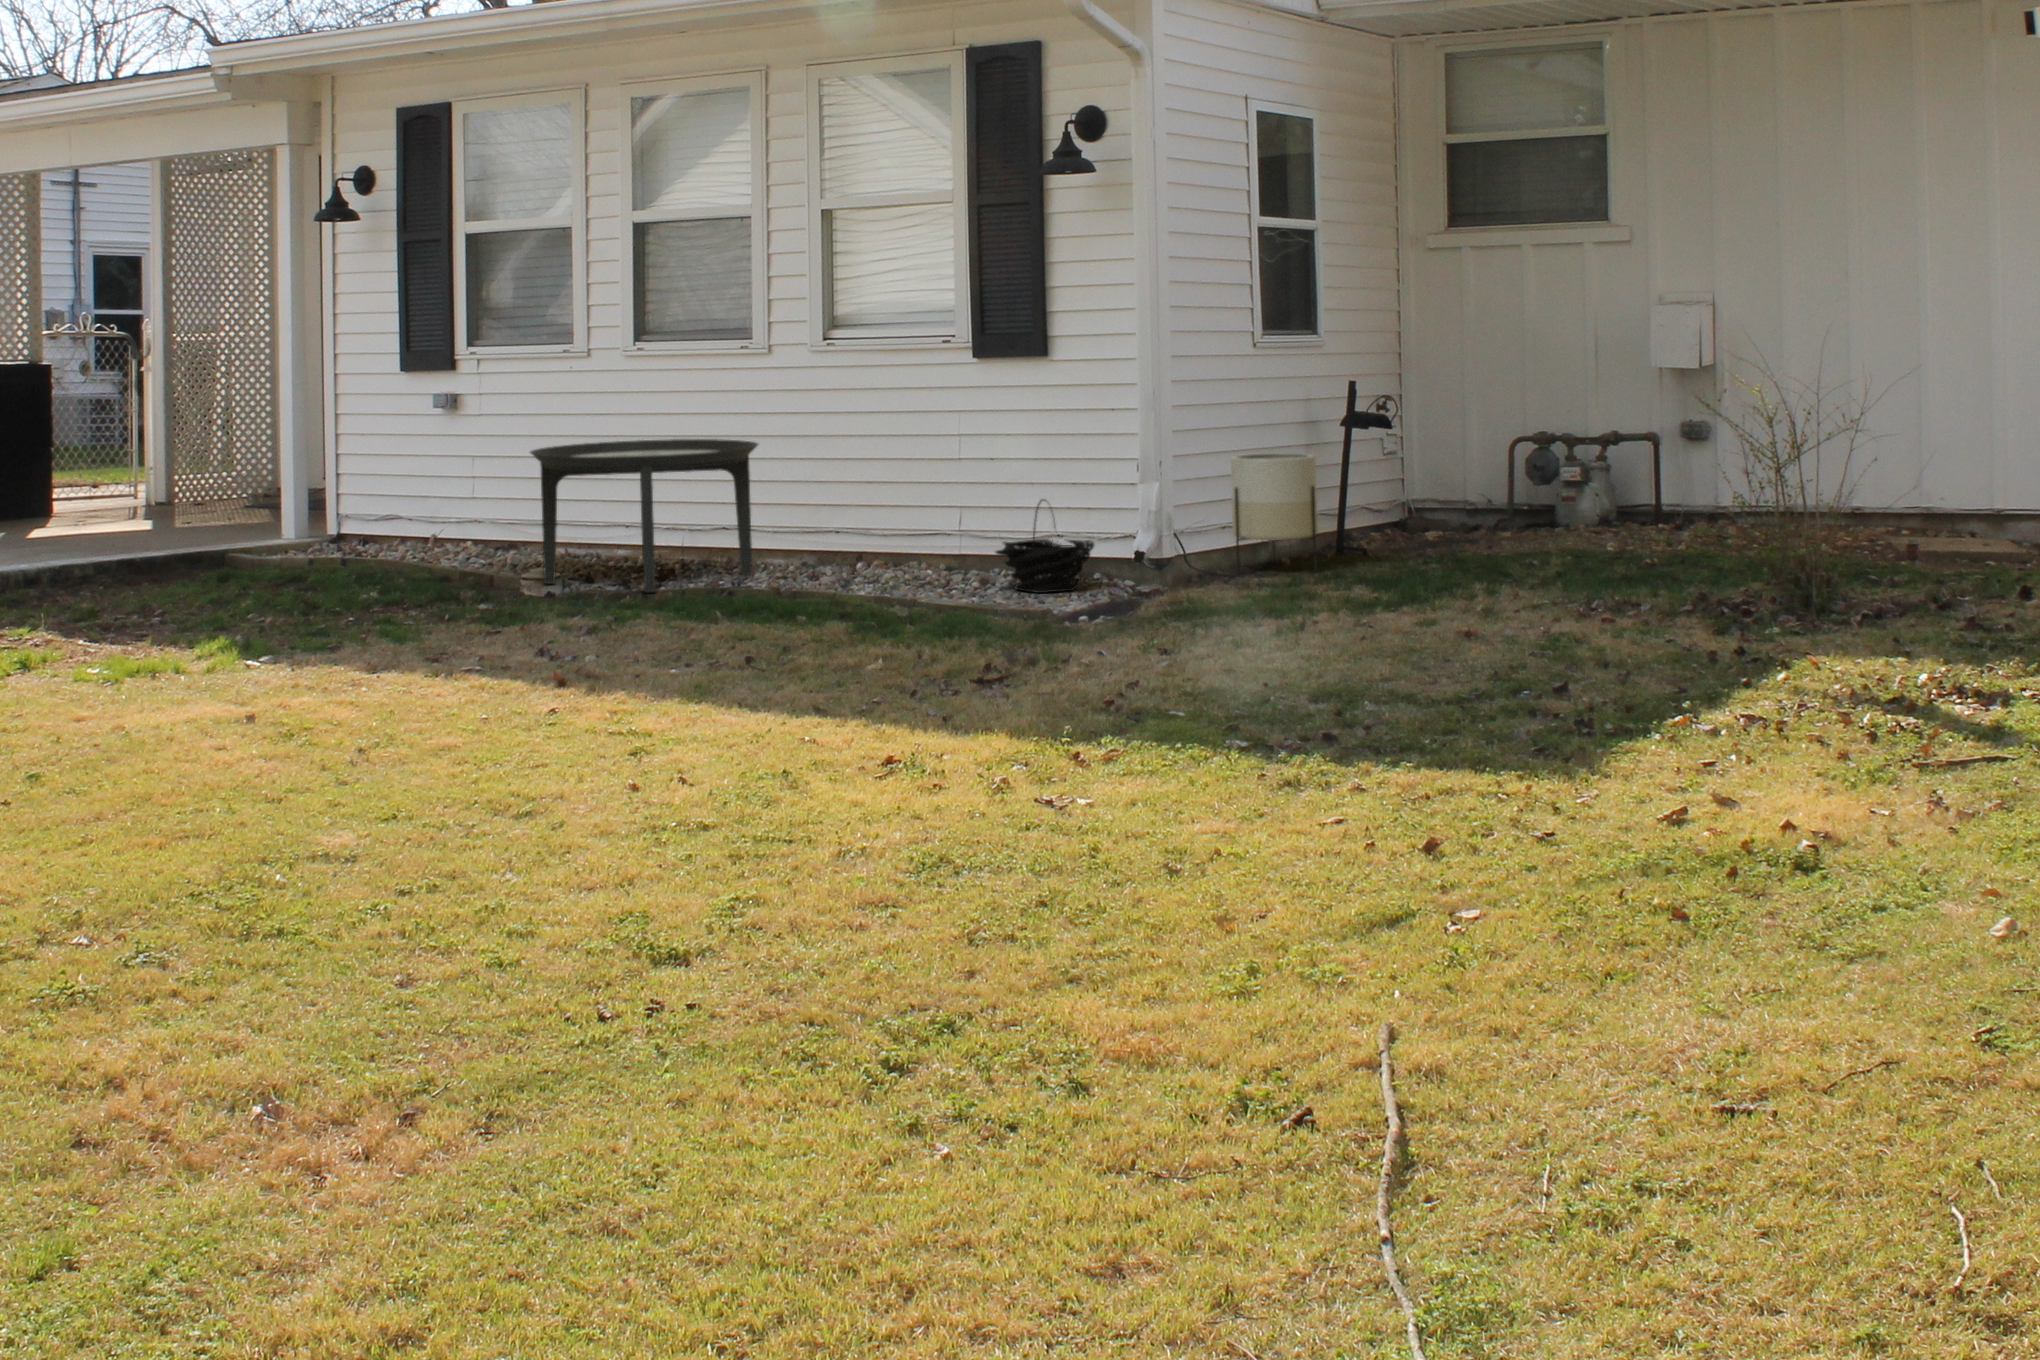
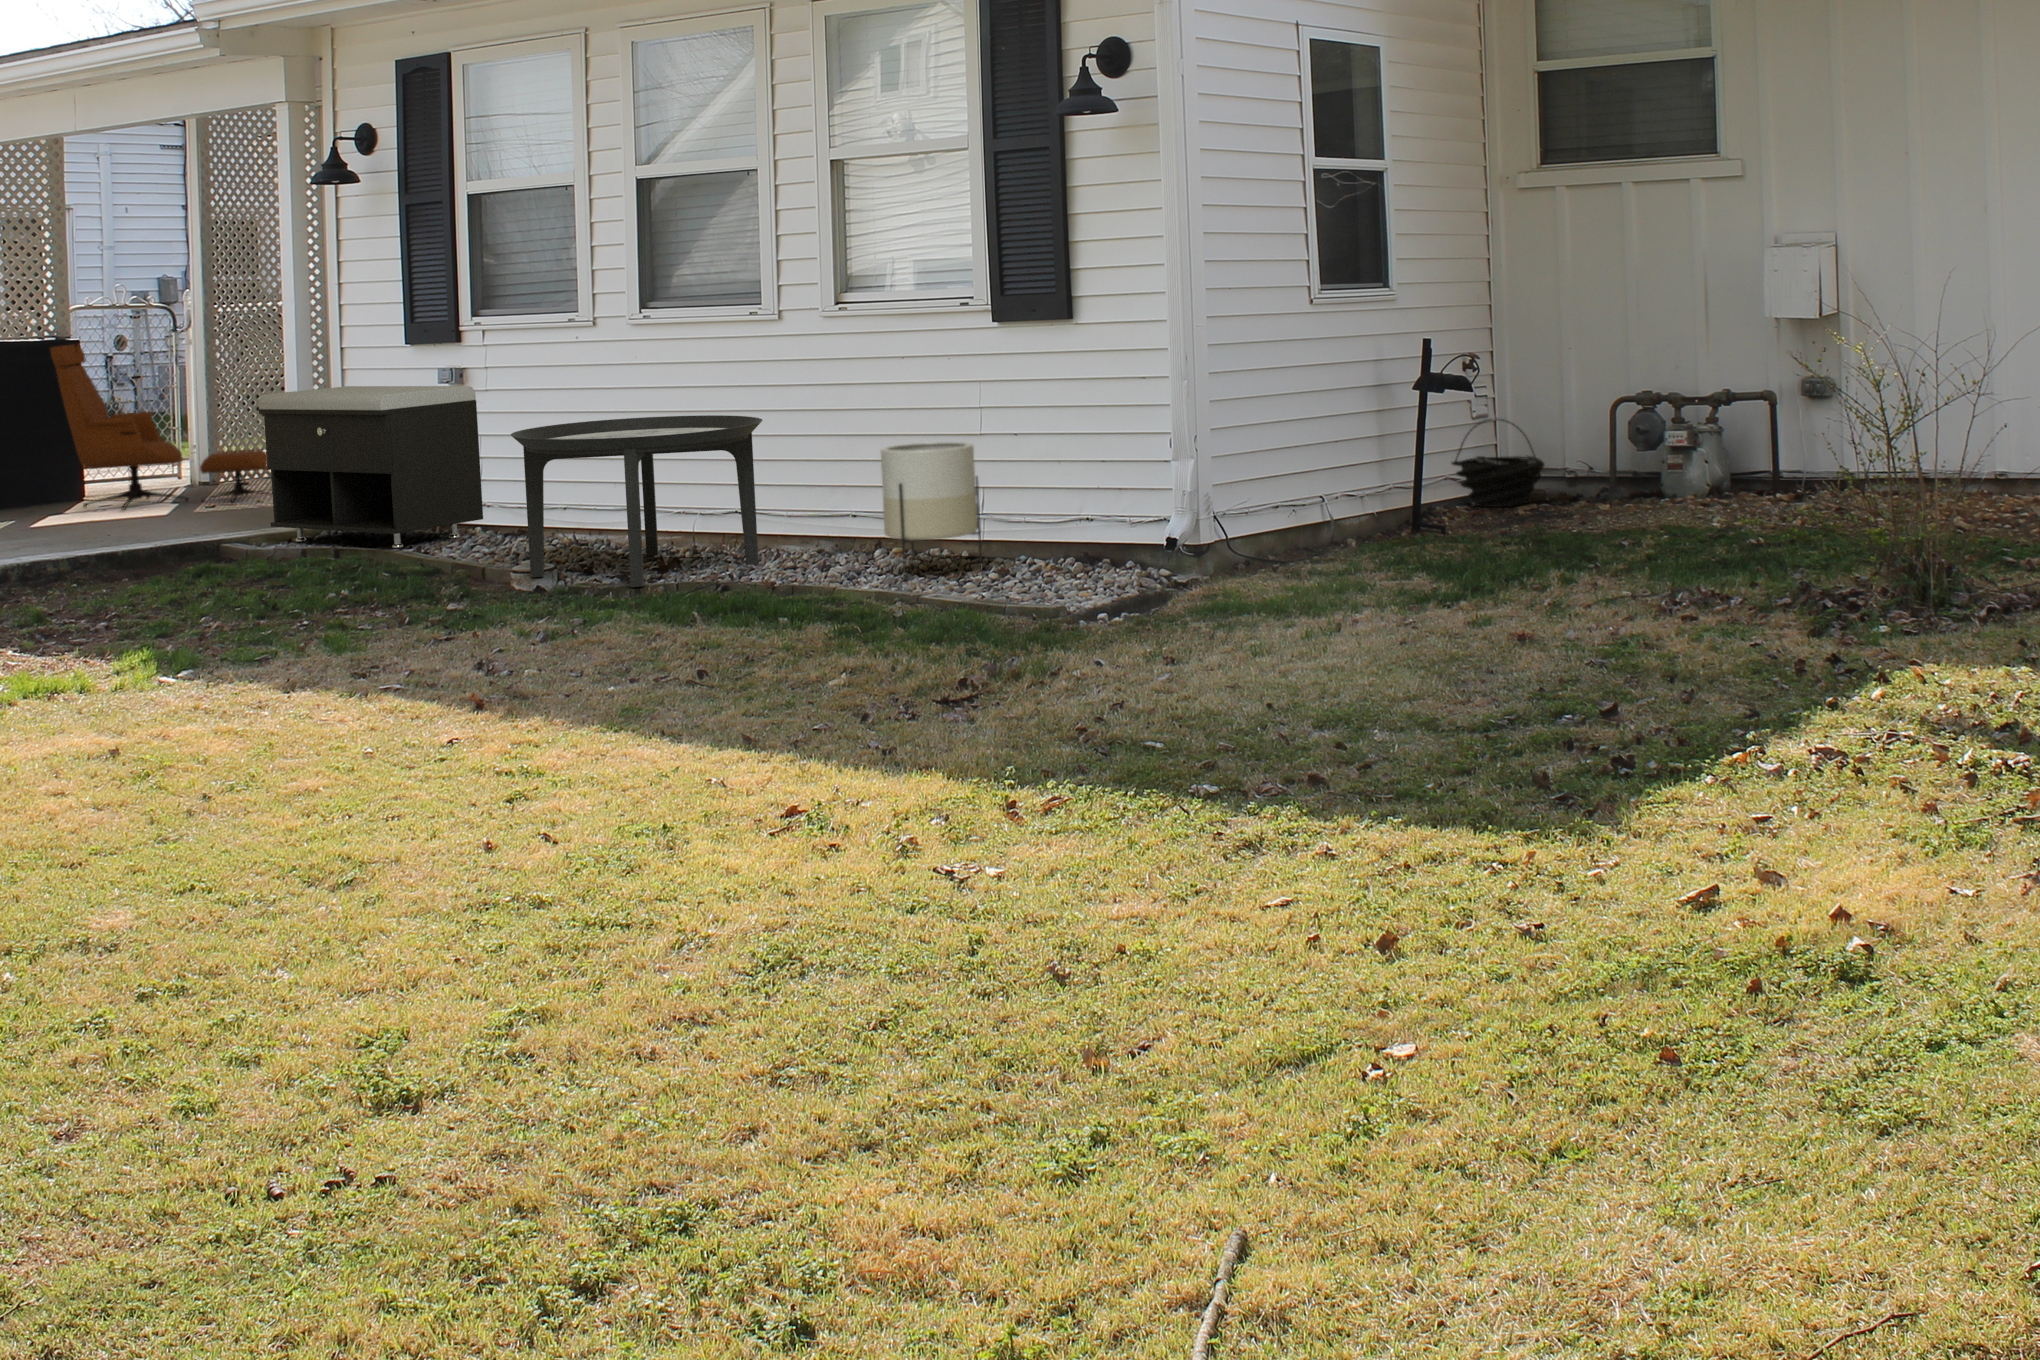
lounge chair: none [35,367,248,525] -> present [51,345,268,510]
storage bench: none [264,409,475,559] -> present [259,386,483,548]
planter: present [1231,453,1318,573] -> present [880,442,982,579]
basket: present [996,499,1094,593] -> present [1452,419,1544,507]

